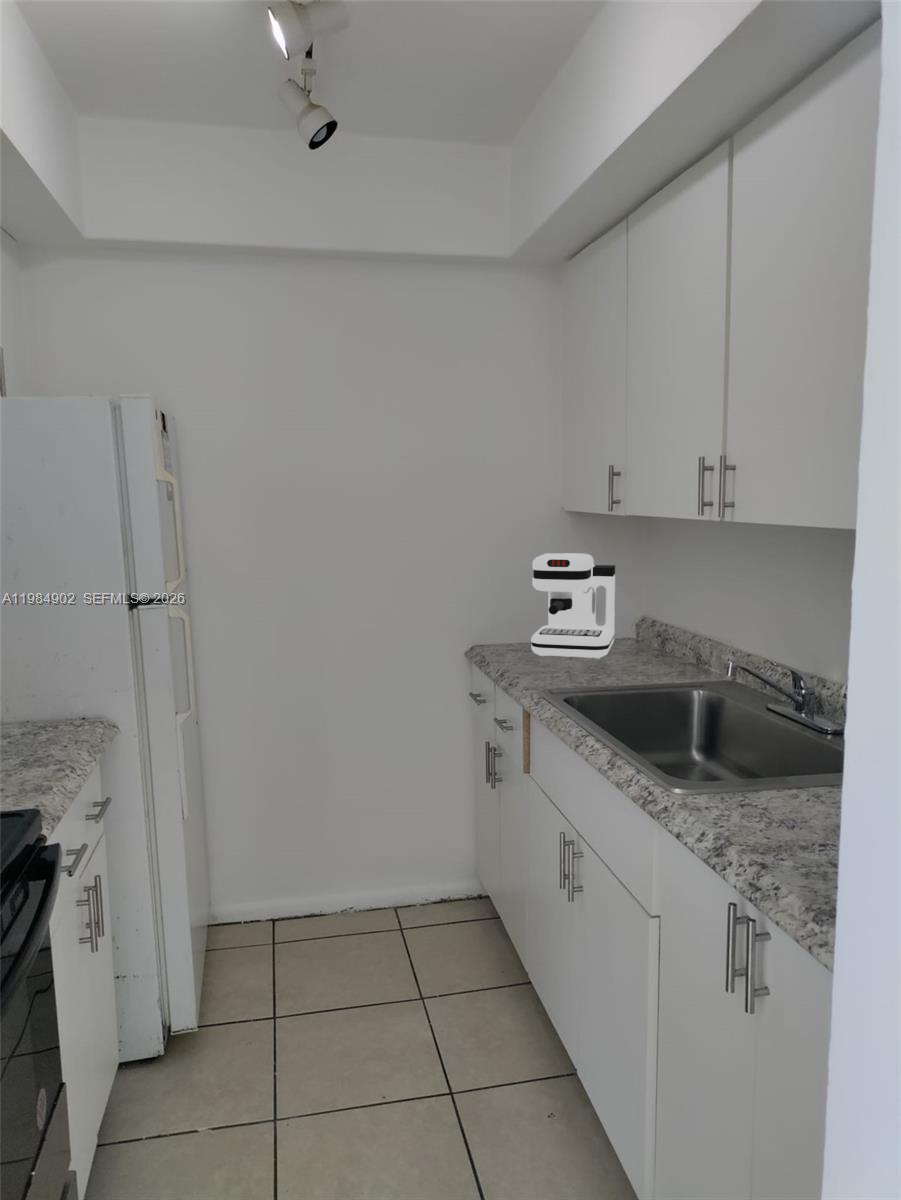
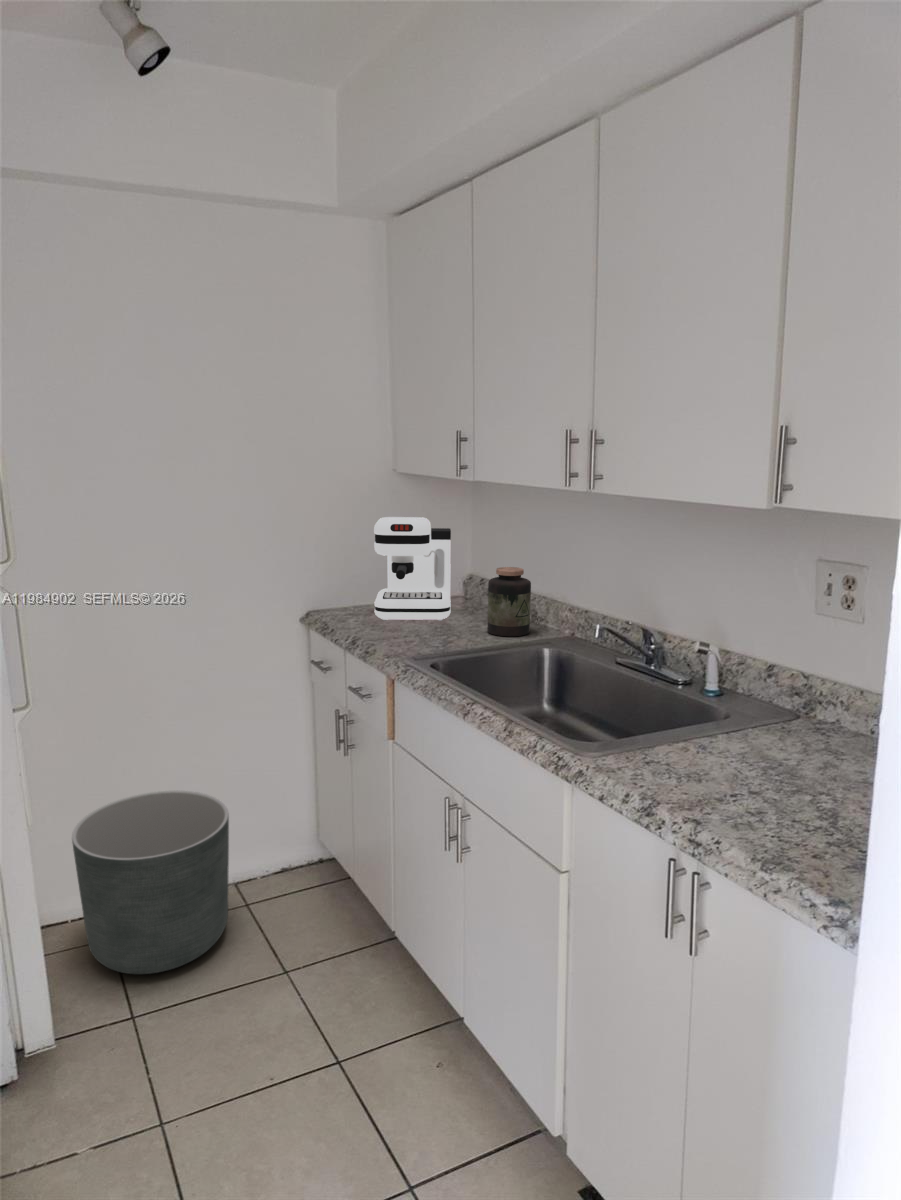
jar: none [641,604,688,677] -> present [487,567,531,637]
planter: none [241,809,380,979] -> present [72,791,229,974]

